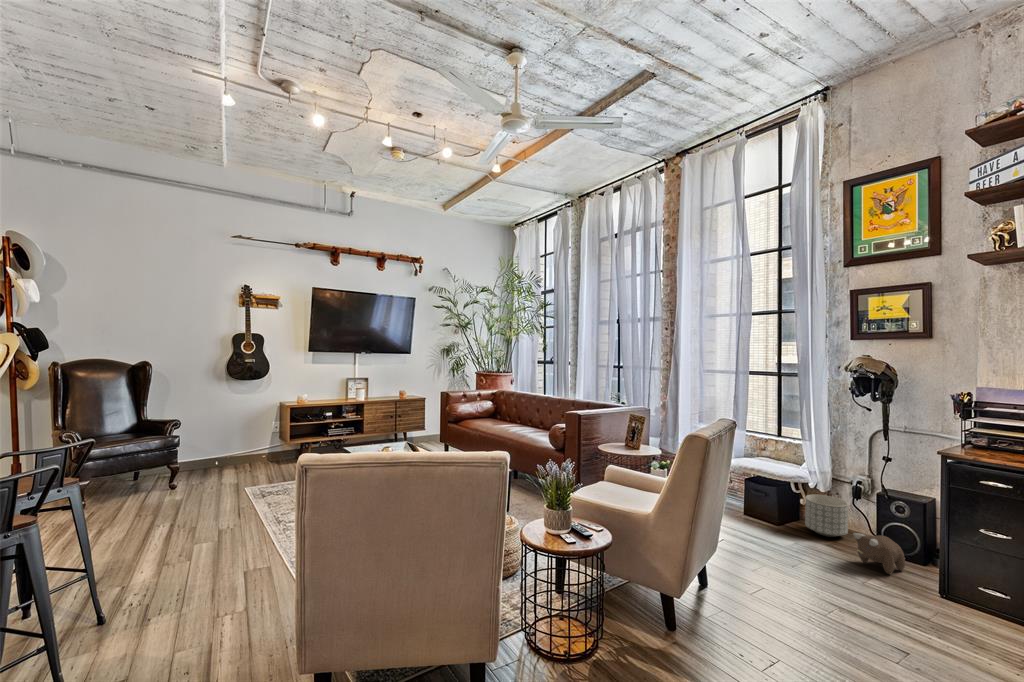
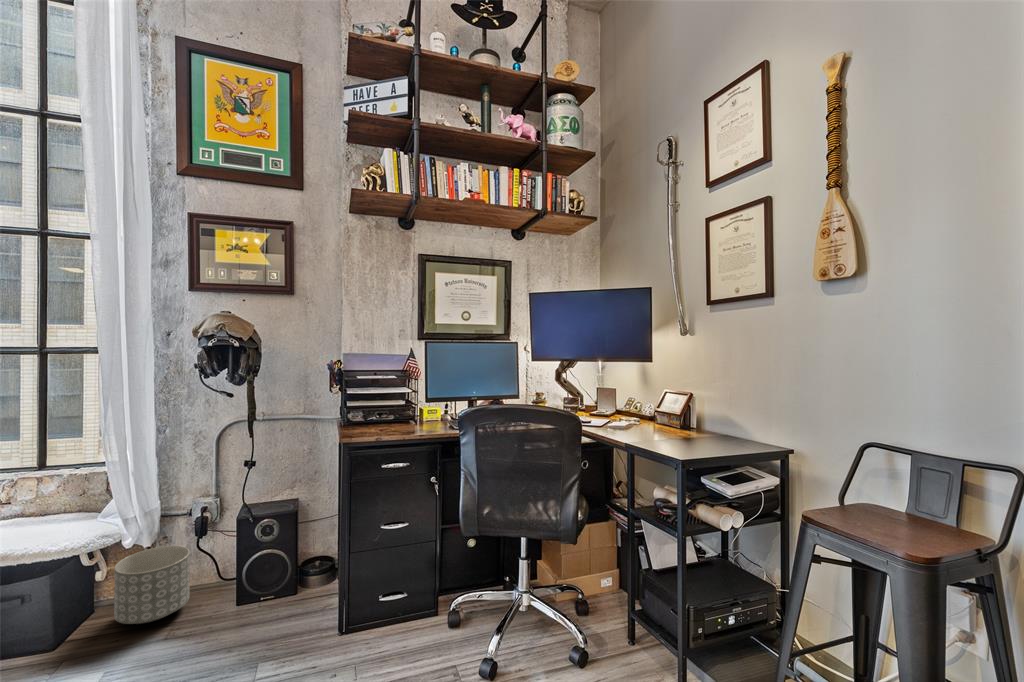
plush toy: present [853,533,905,574] -> none [223,581,286,639]

